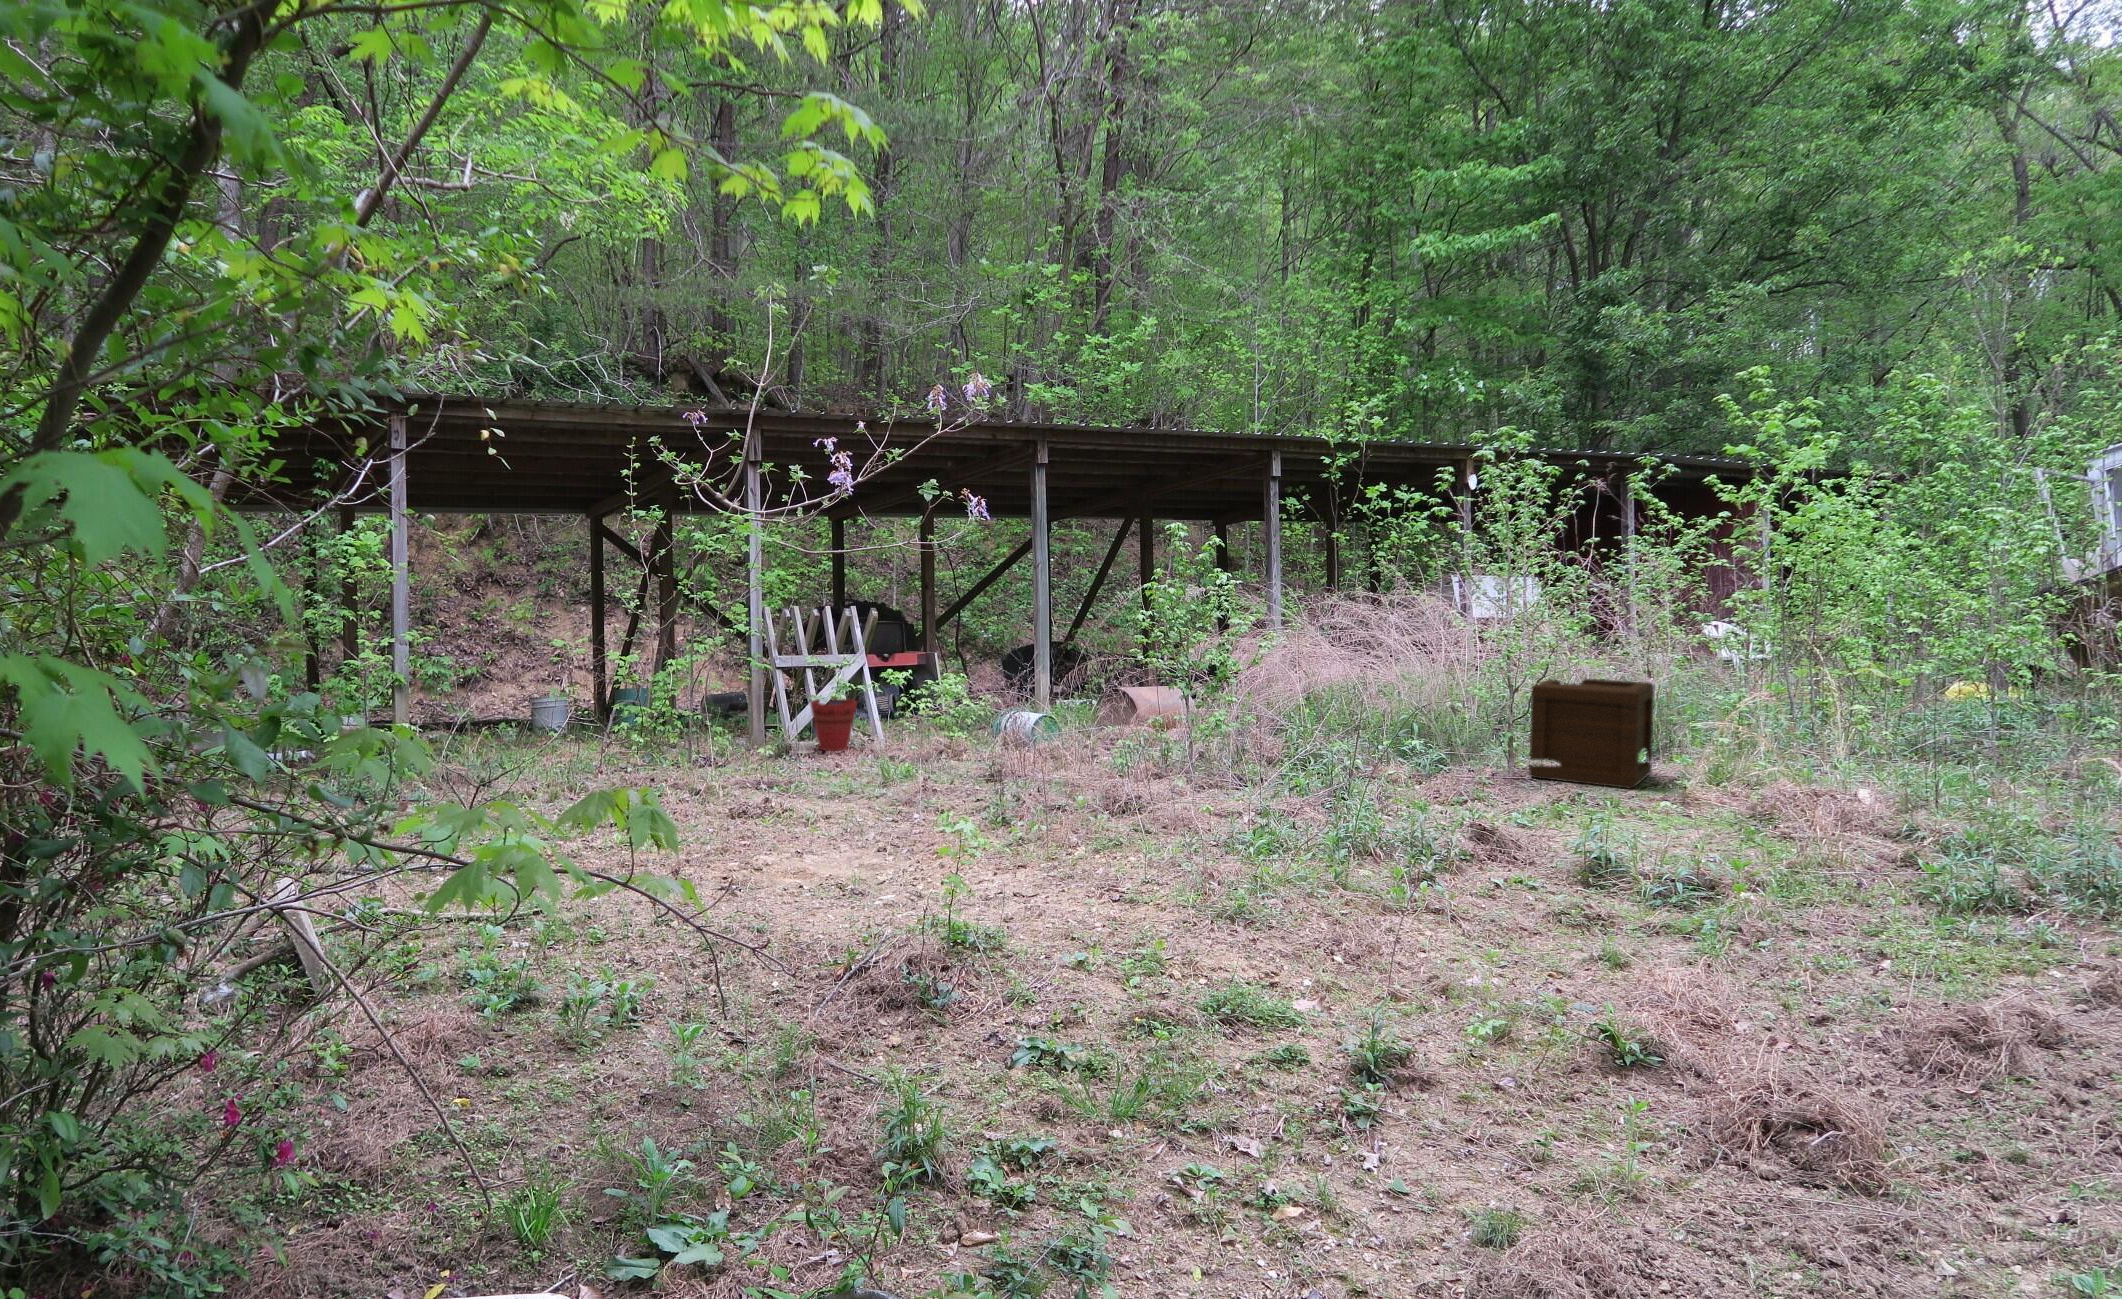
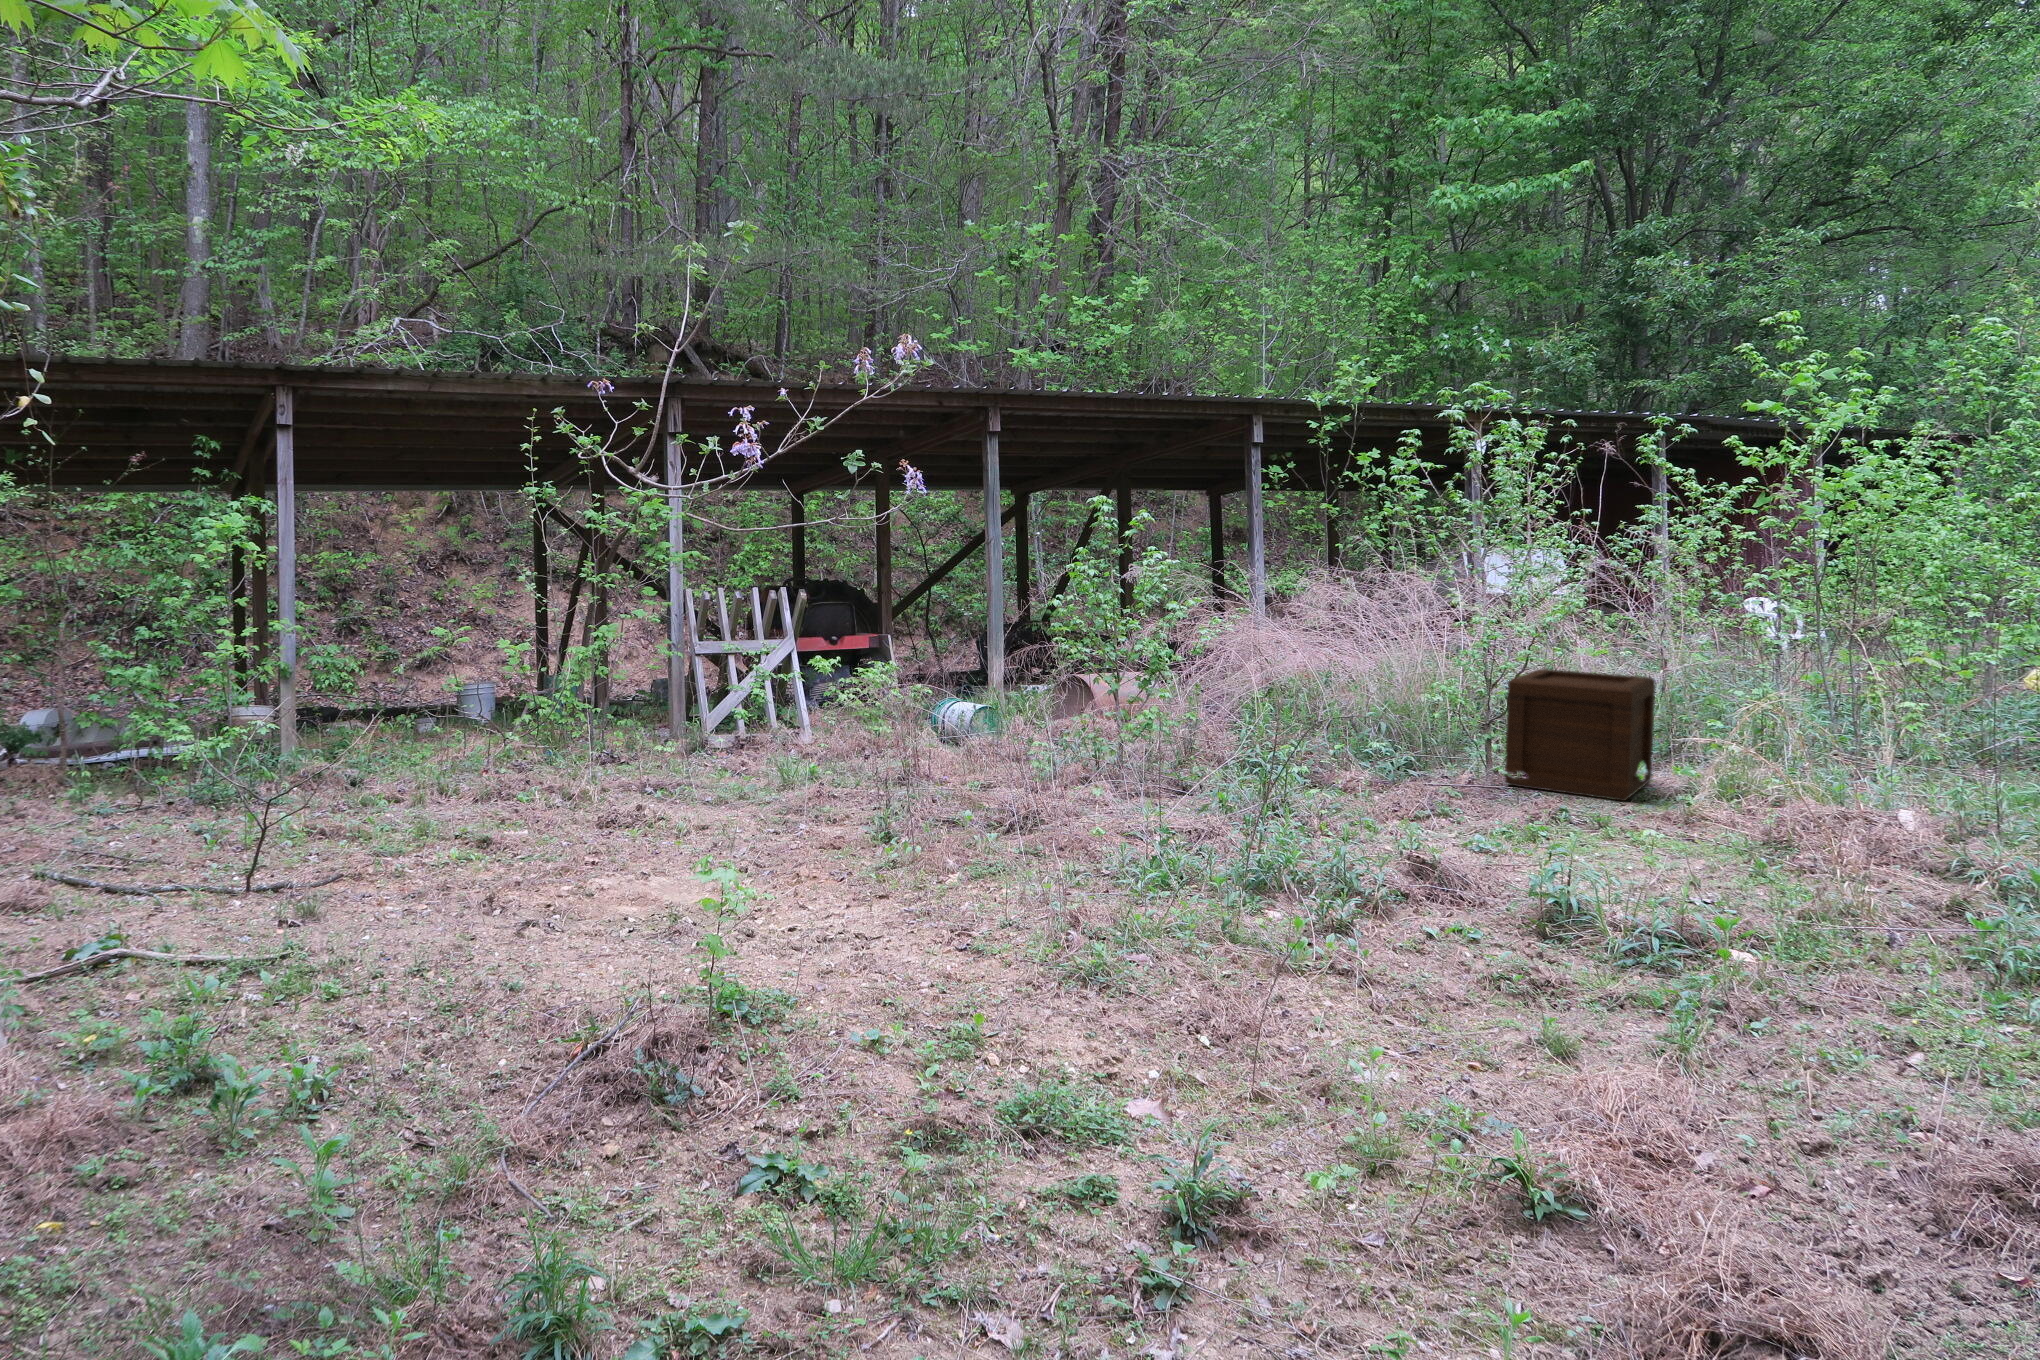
bucket: present [810,698,857,751] -> none [734,685,784,741]

